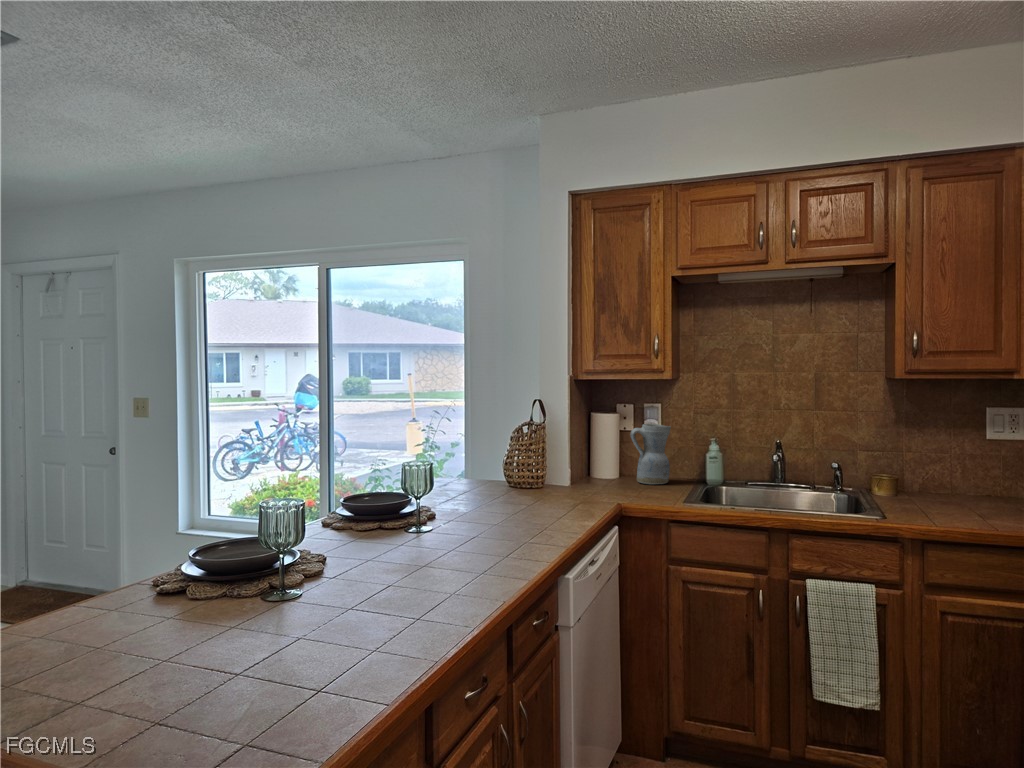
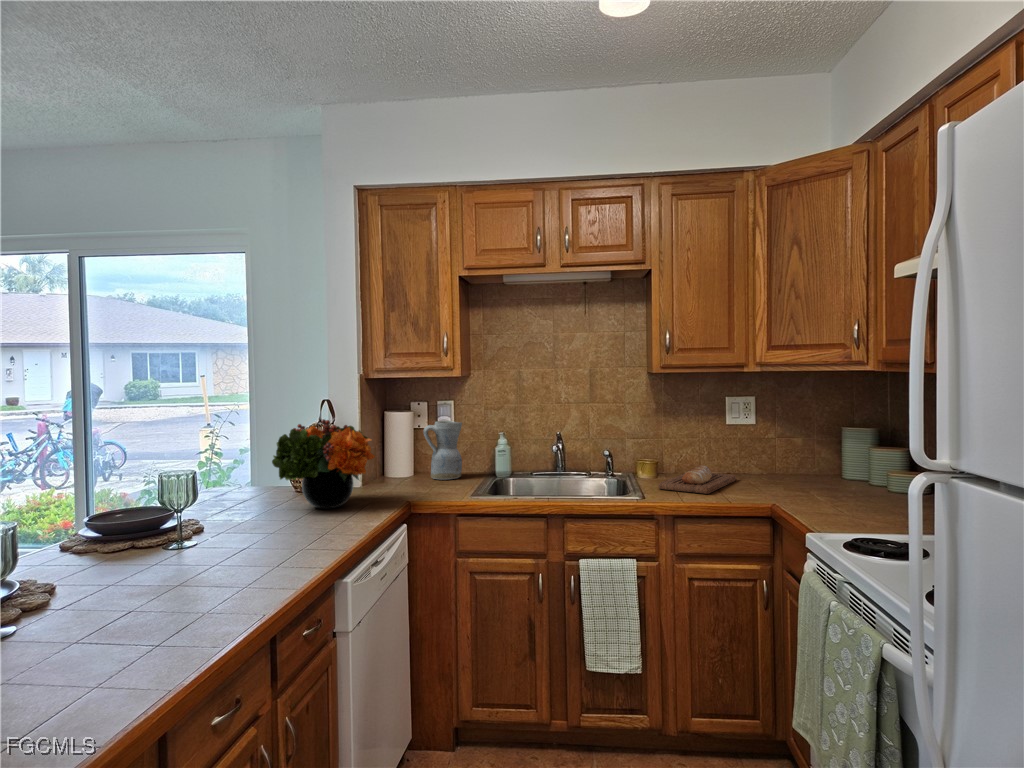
flower arrangement: none [491,418,589,505] -> present [272,419,375,508]
bread loaf: none [900,485,998,518] -> present [658,465,736,494]

